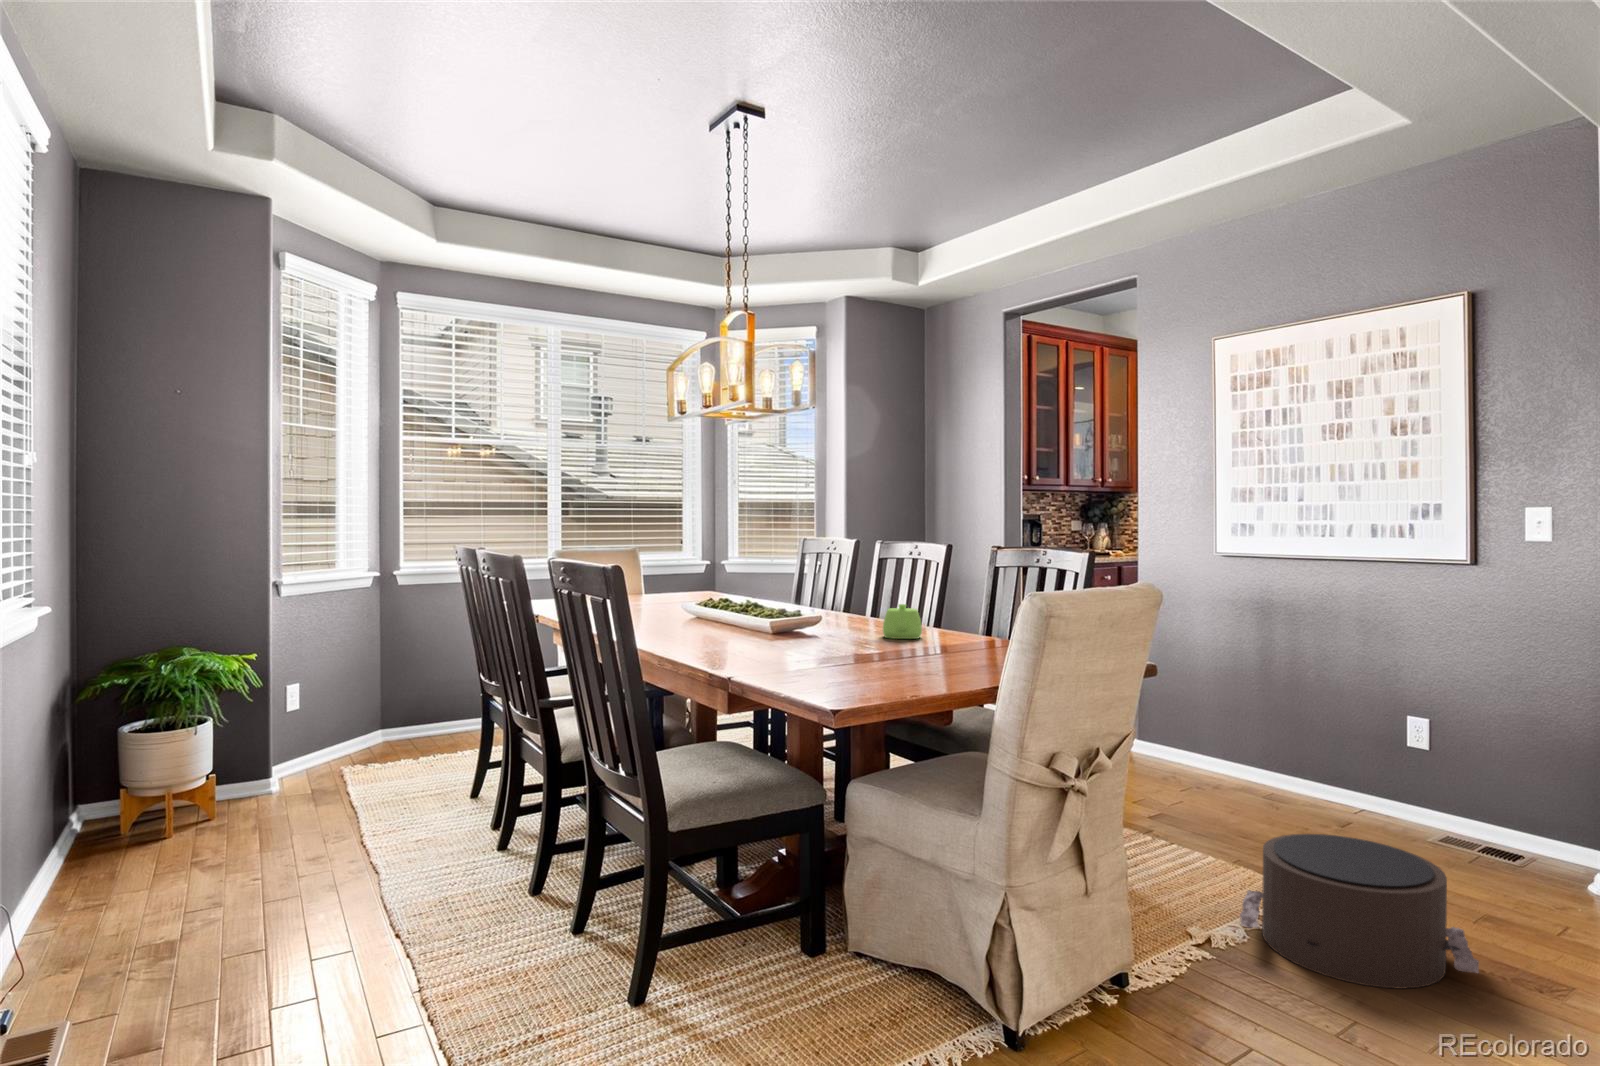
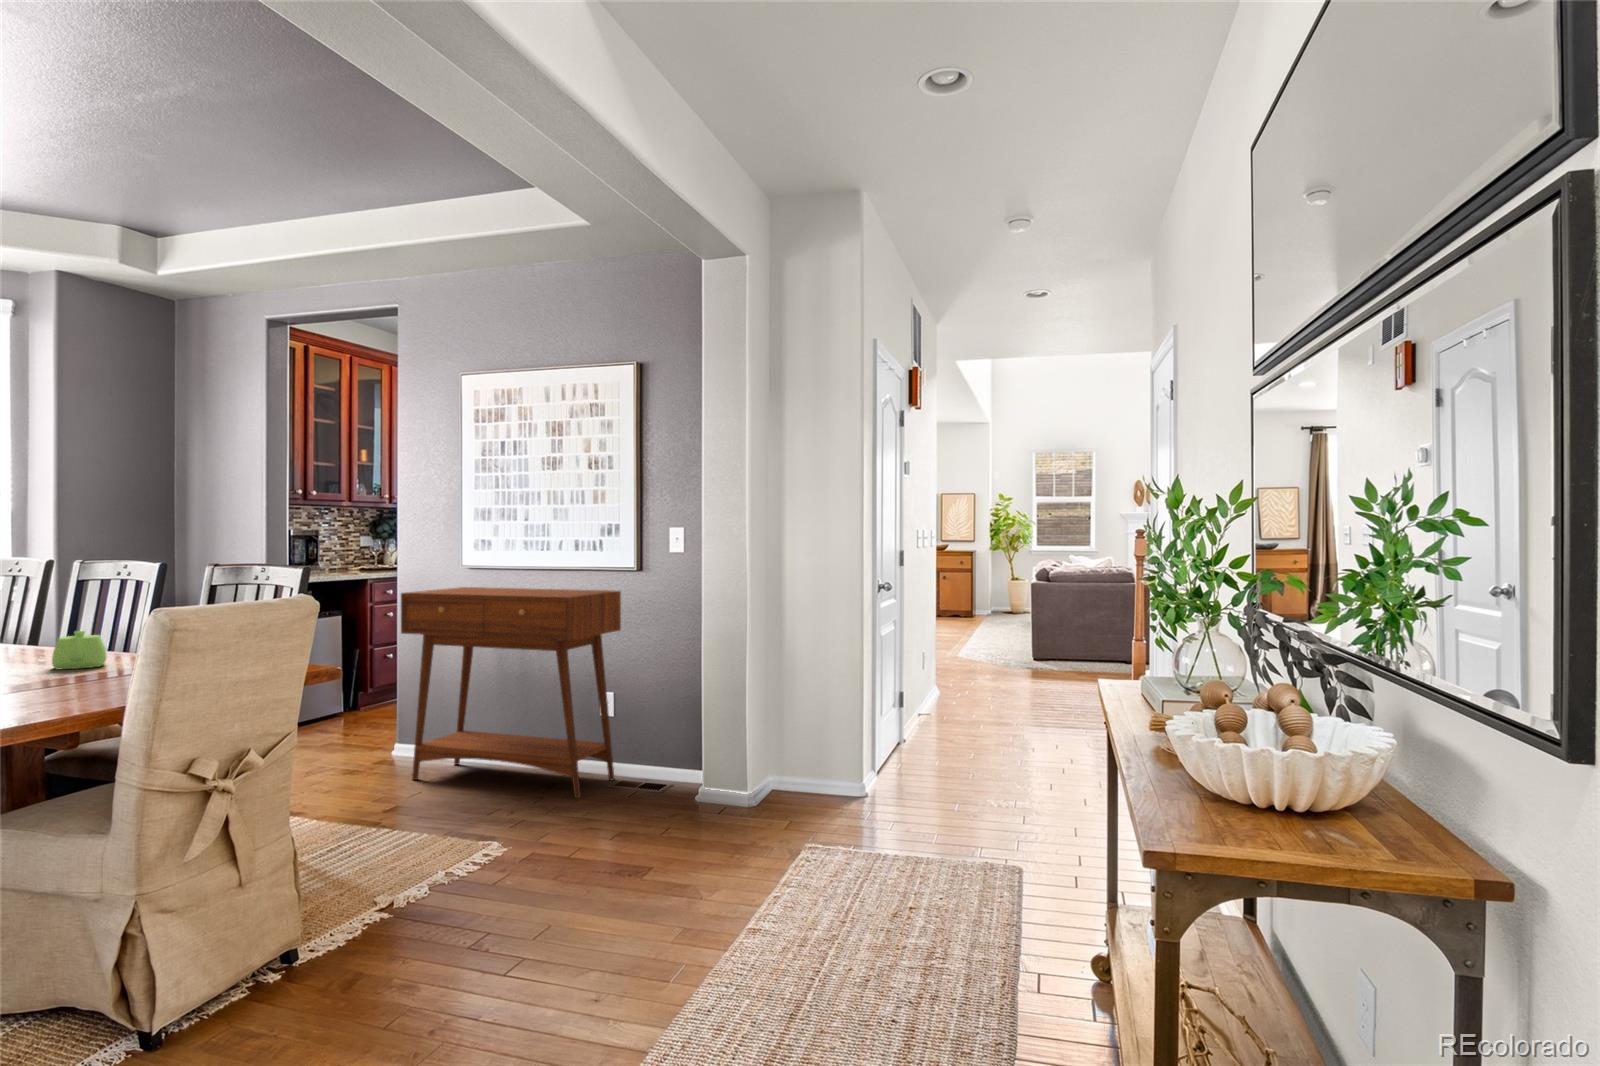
console table: none [1155,577,1443,849] -> present [401,587,621,798]
pouf: present [1240,834,1479,989] -> none [416,792,587,906]

